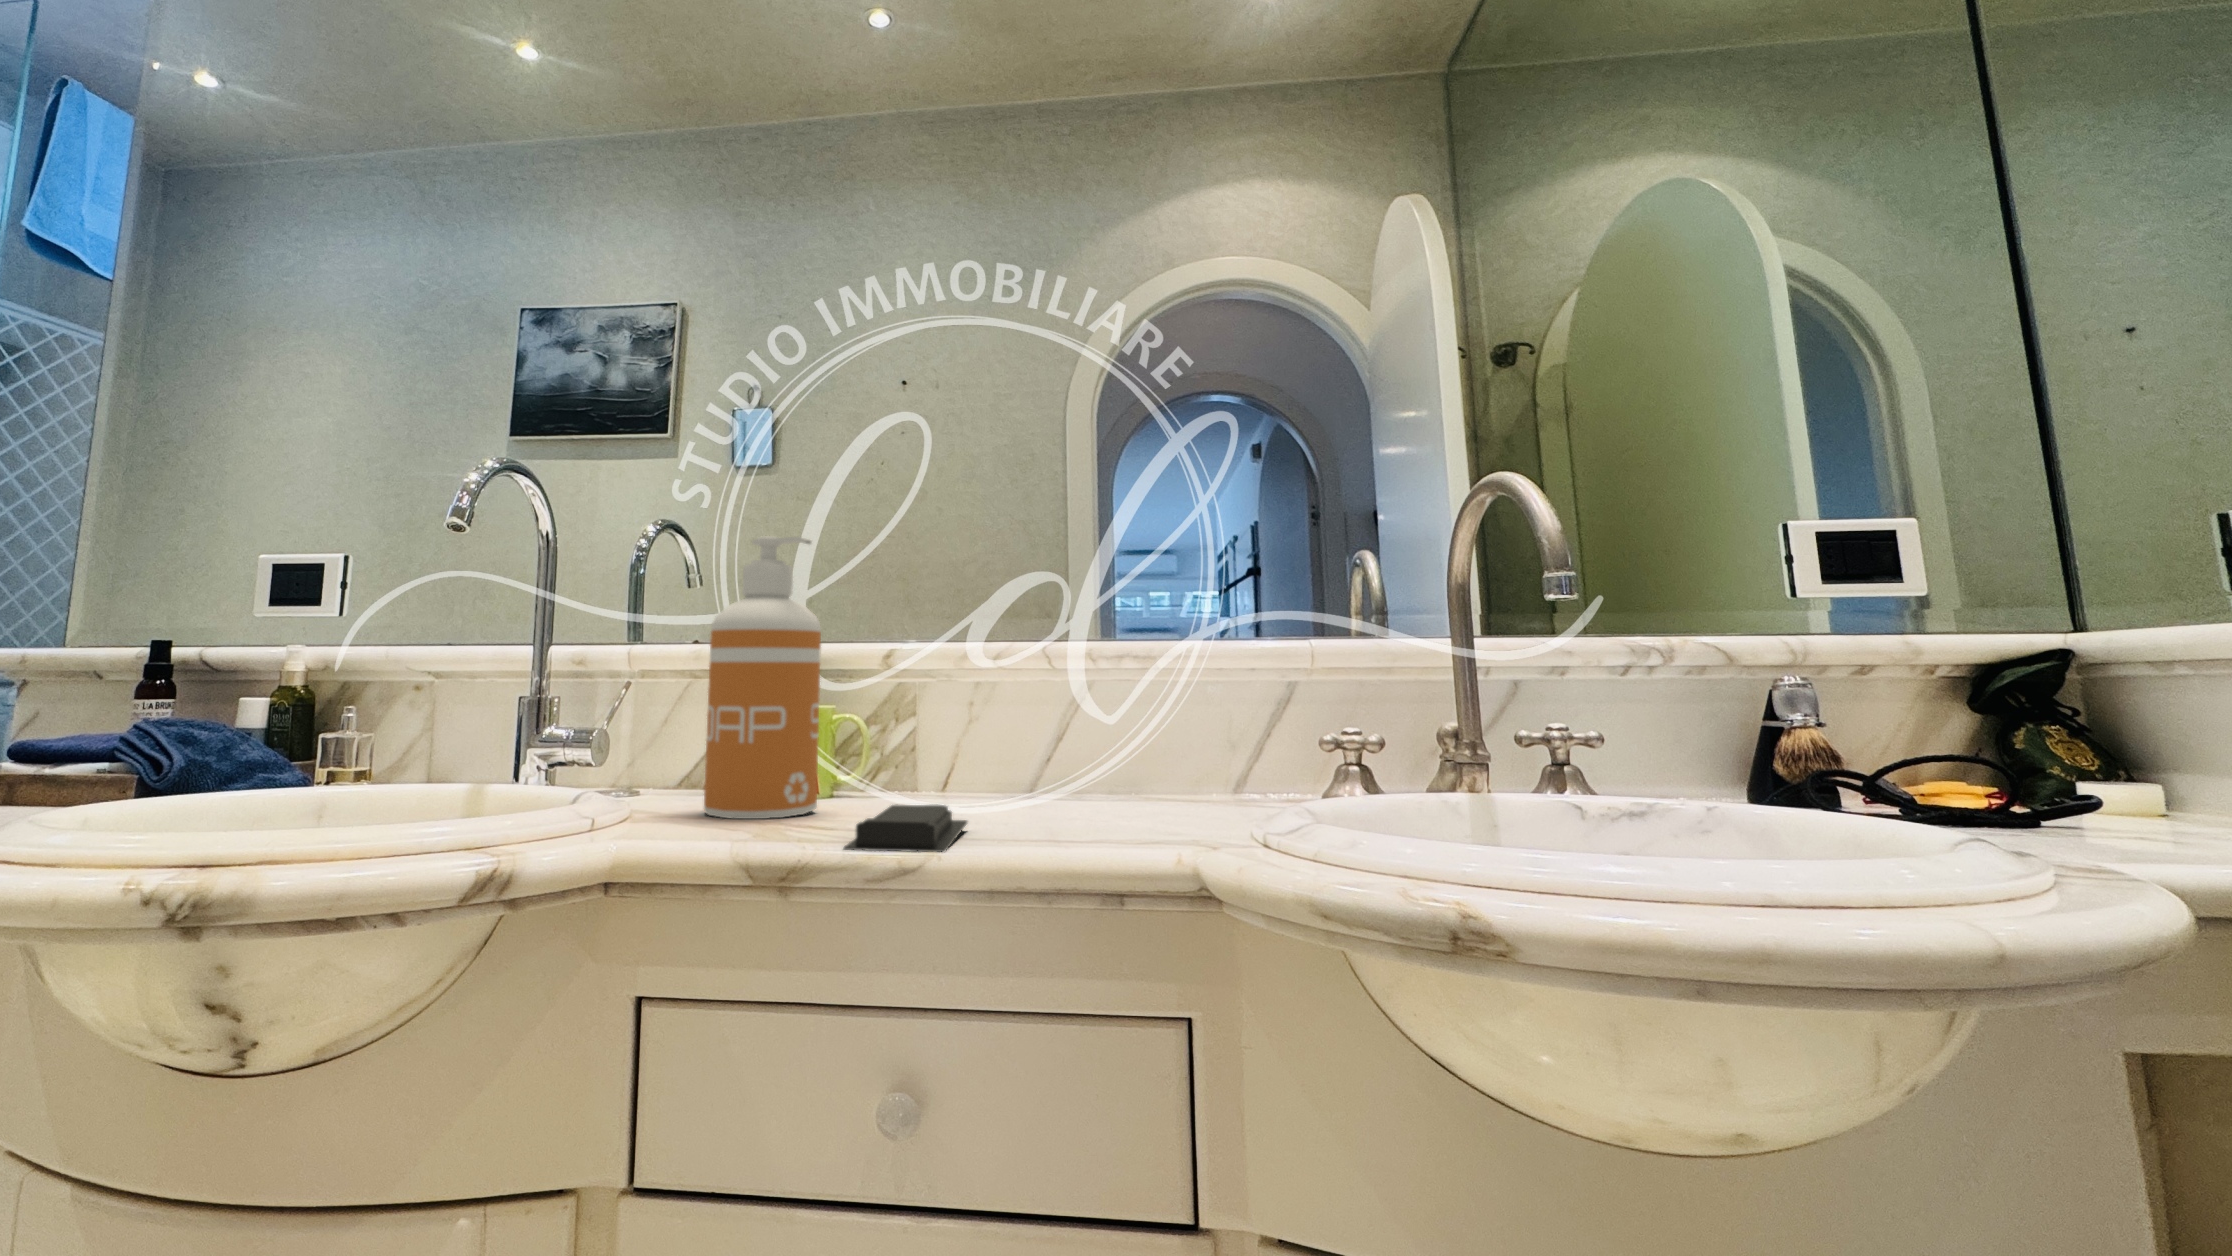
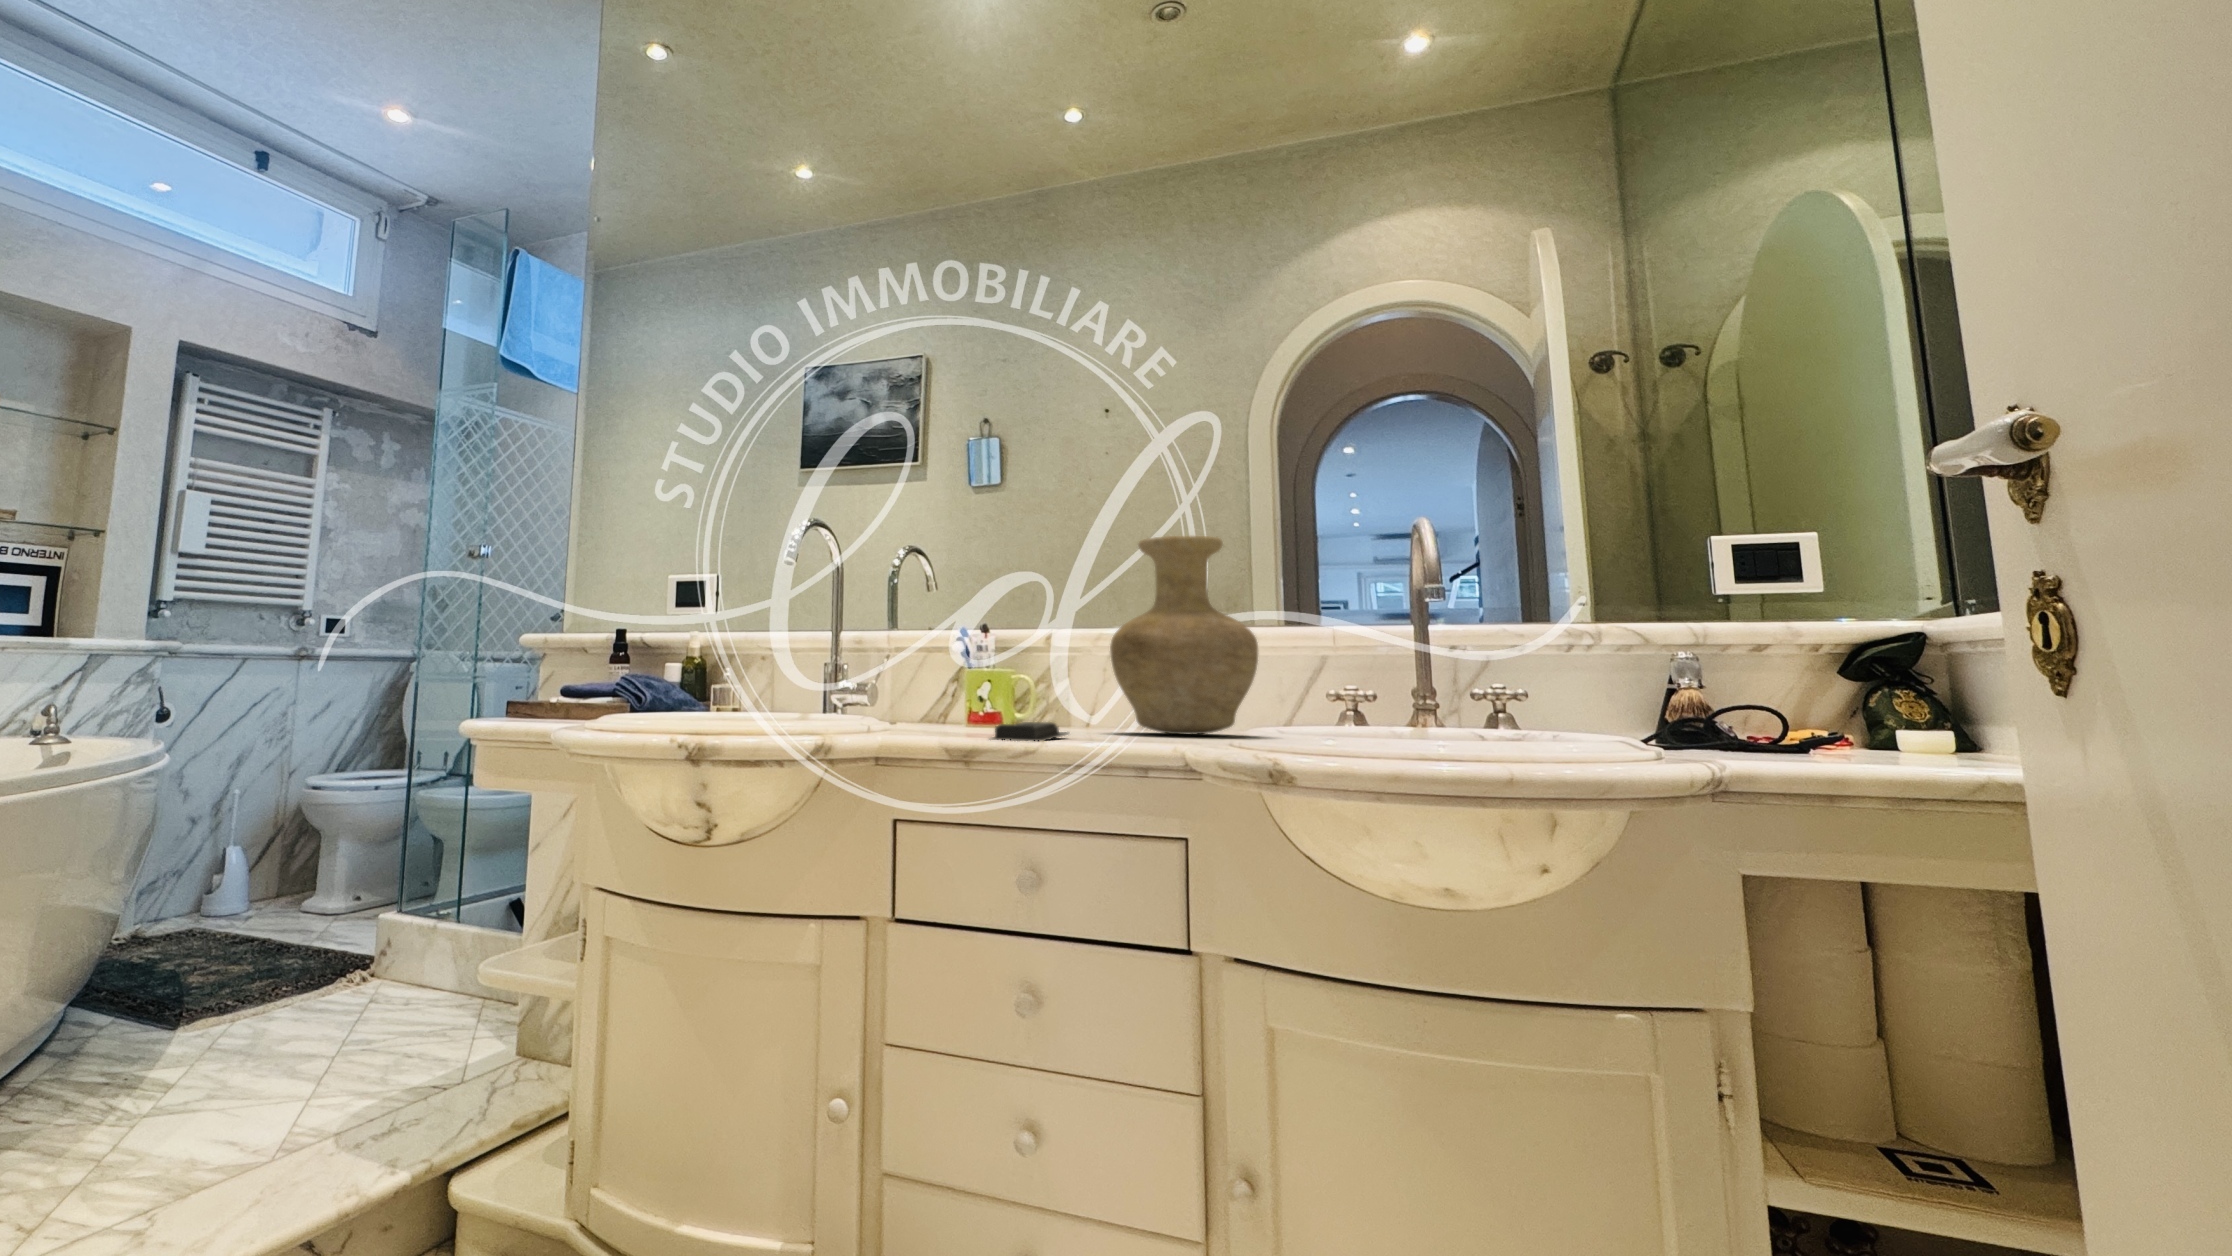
vase: none [982,511,1192,802] -> present [1110,536,1258,735]
soap dispenser: present [704,536,821,819] -> none [929,563,995,733]

